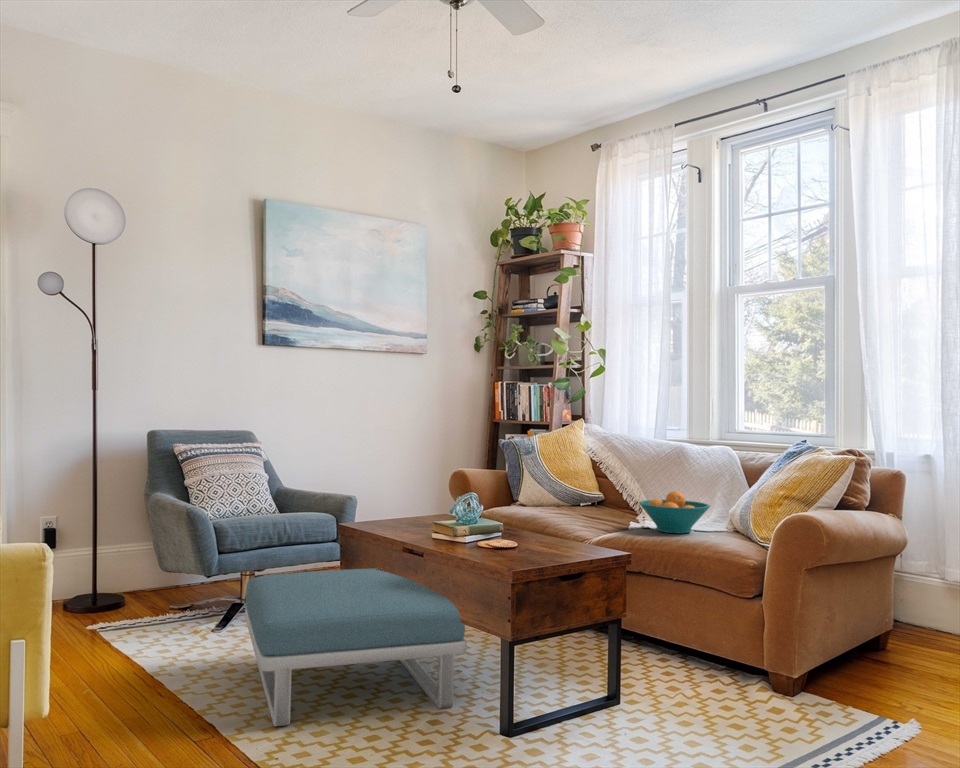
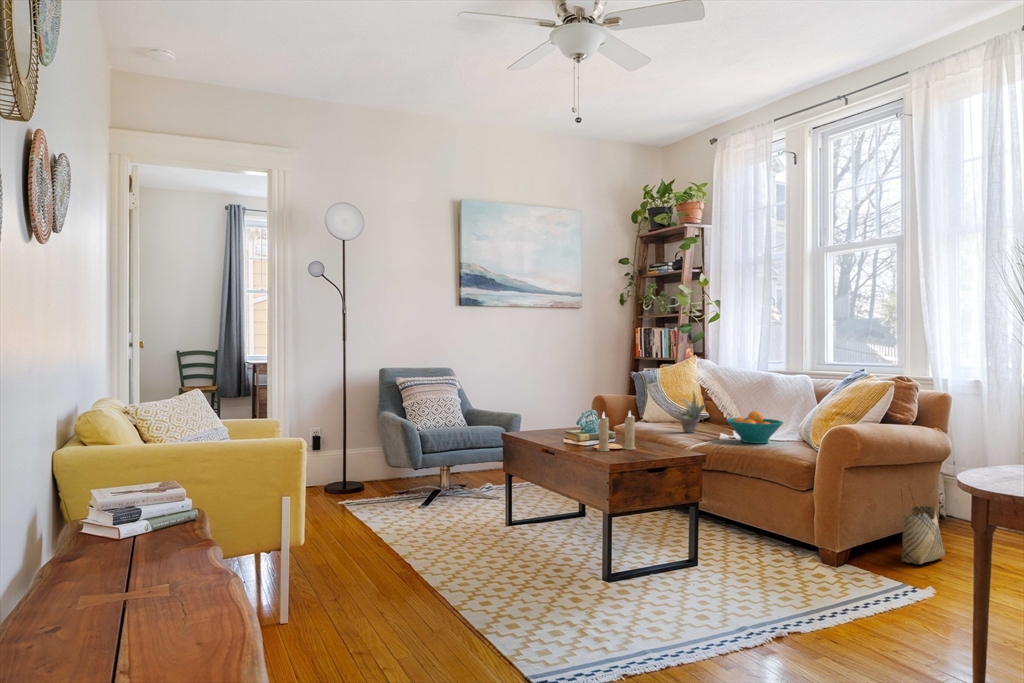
succulent plant: none [571,464,607,519] -> present [680,392,706,433]
candle: none [484,491,536,550] -> present [597,412,636,451]
footstool: present [245,568,467,726] -> none [436,466,582,566]
woven basket: none [857,578,907,685] -> present [901,481,945,564]

